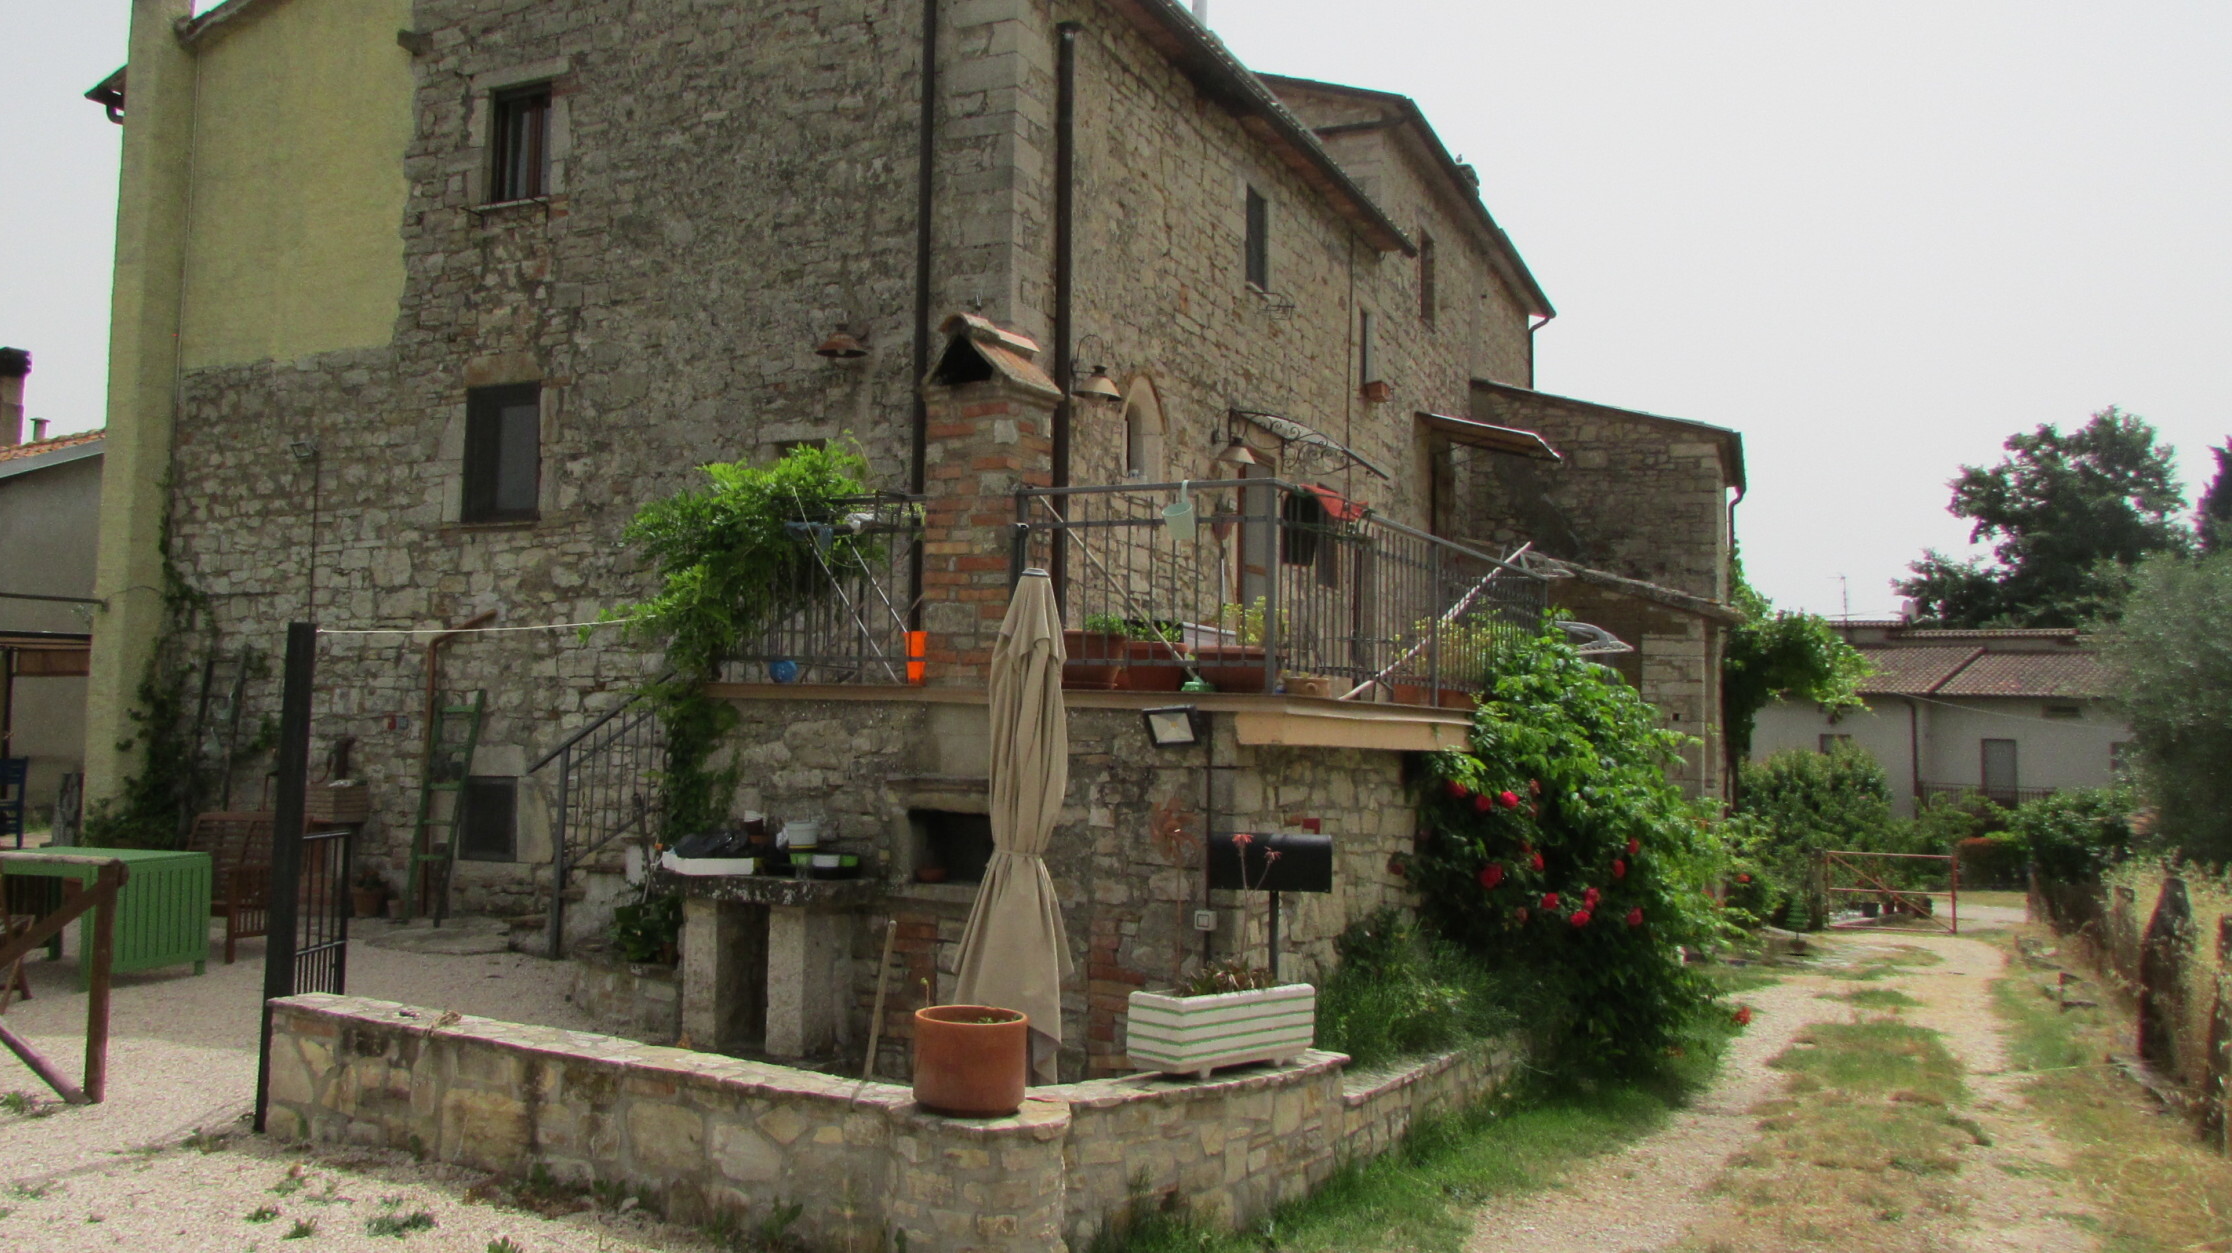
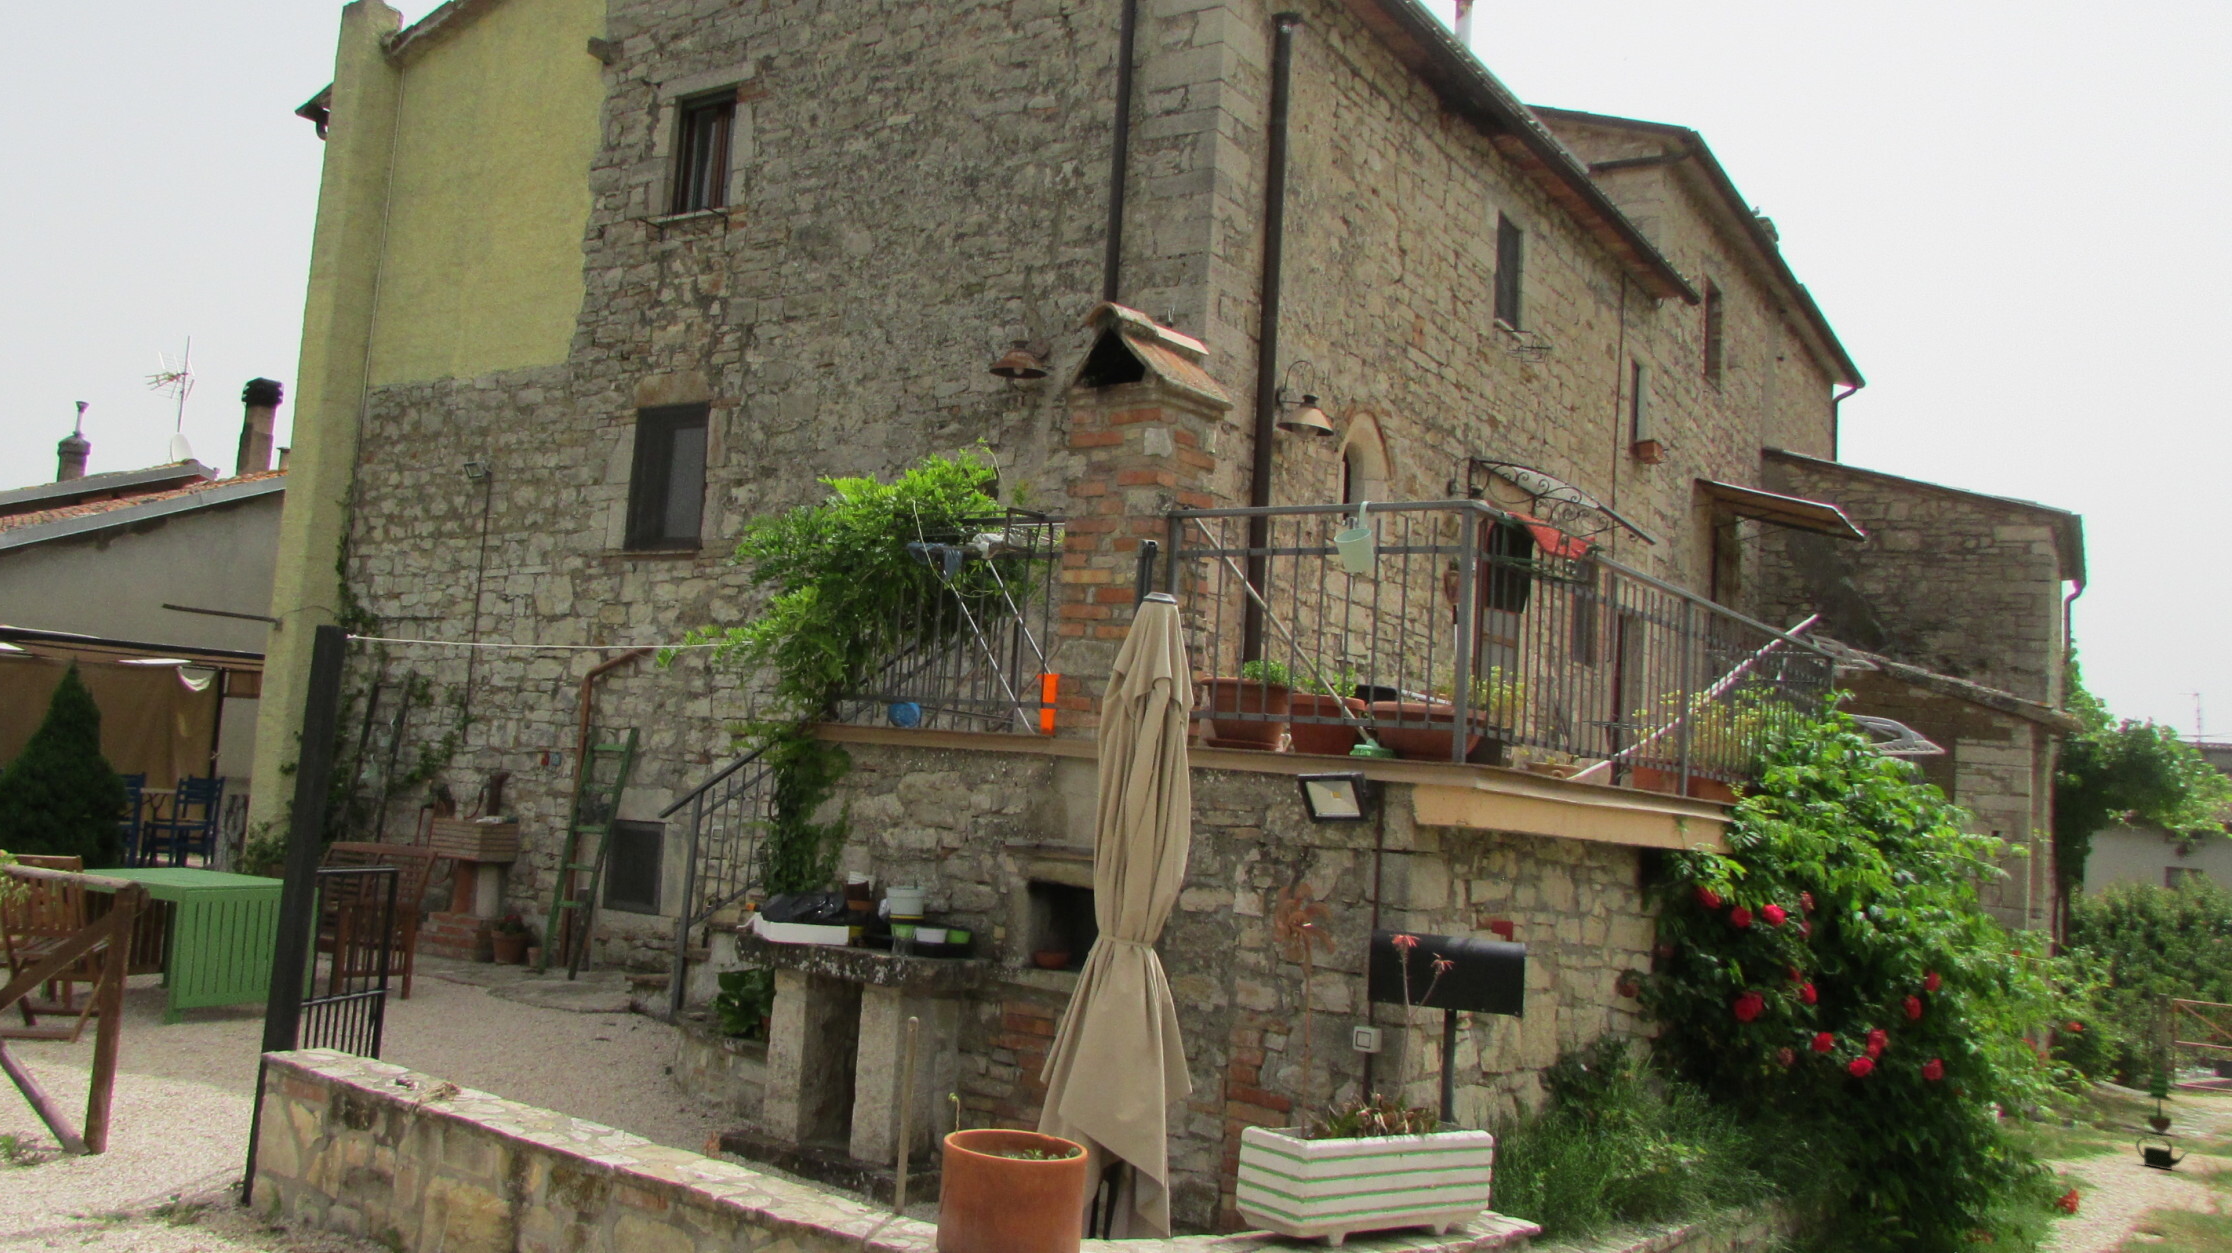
watering can: none [1782,958,1824,983] -> present [2136,1137,2186,1169]

